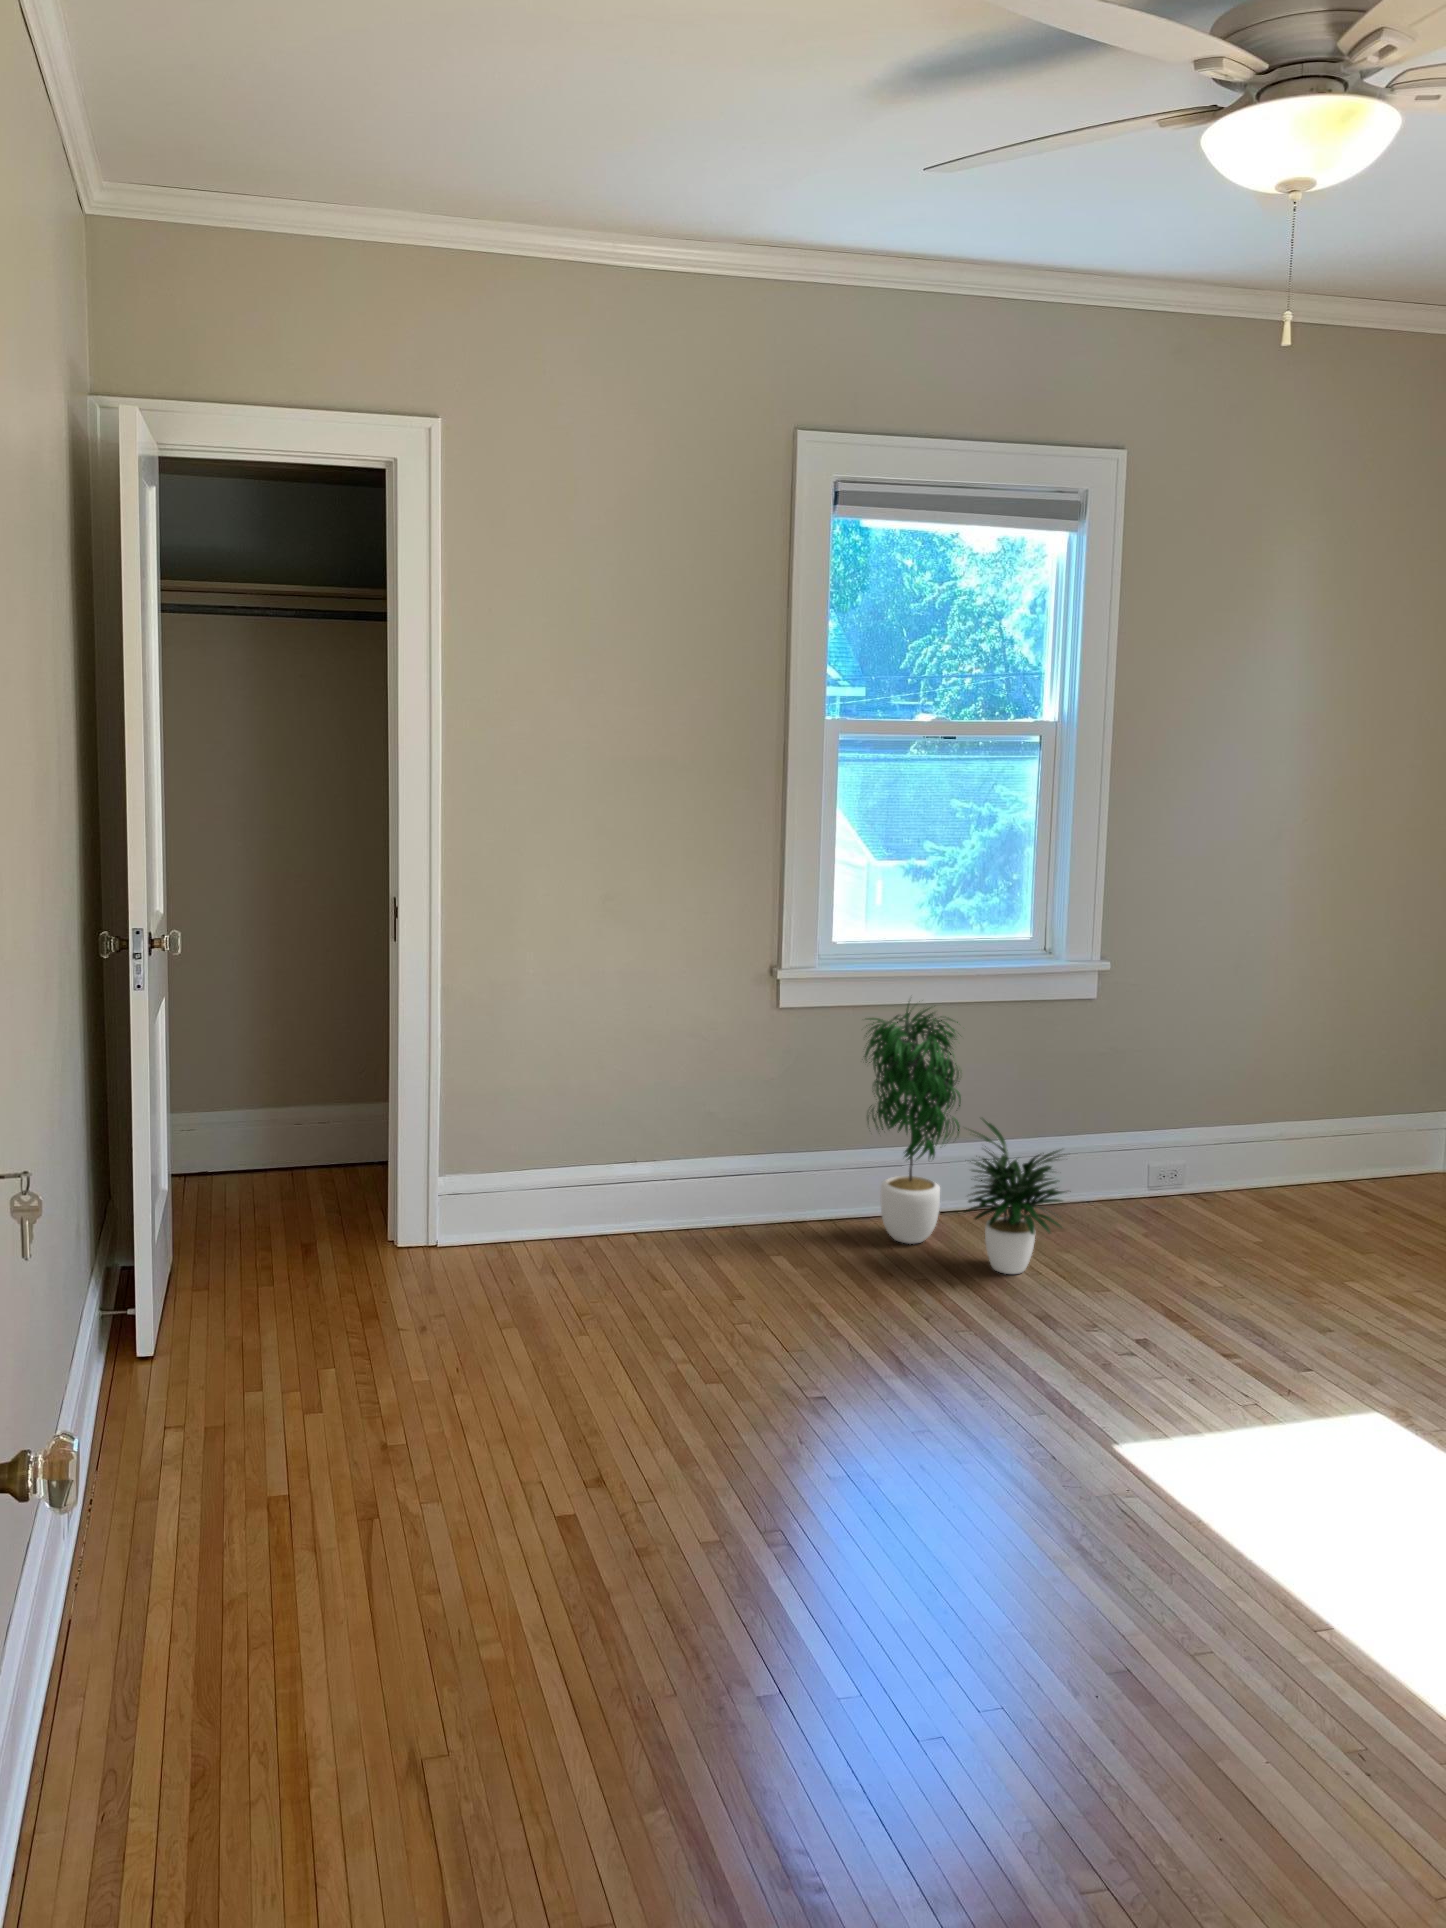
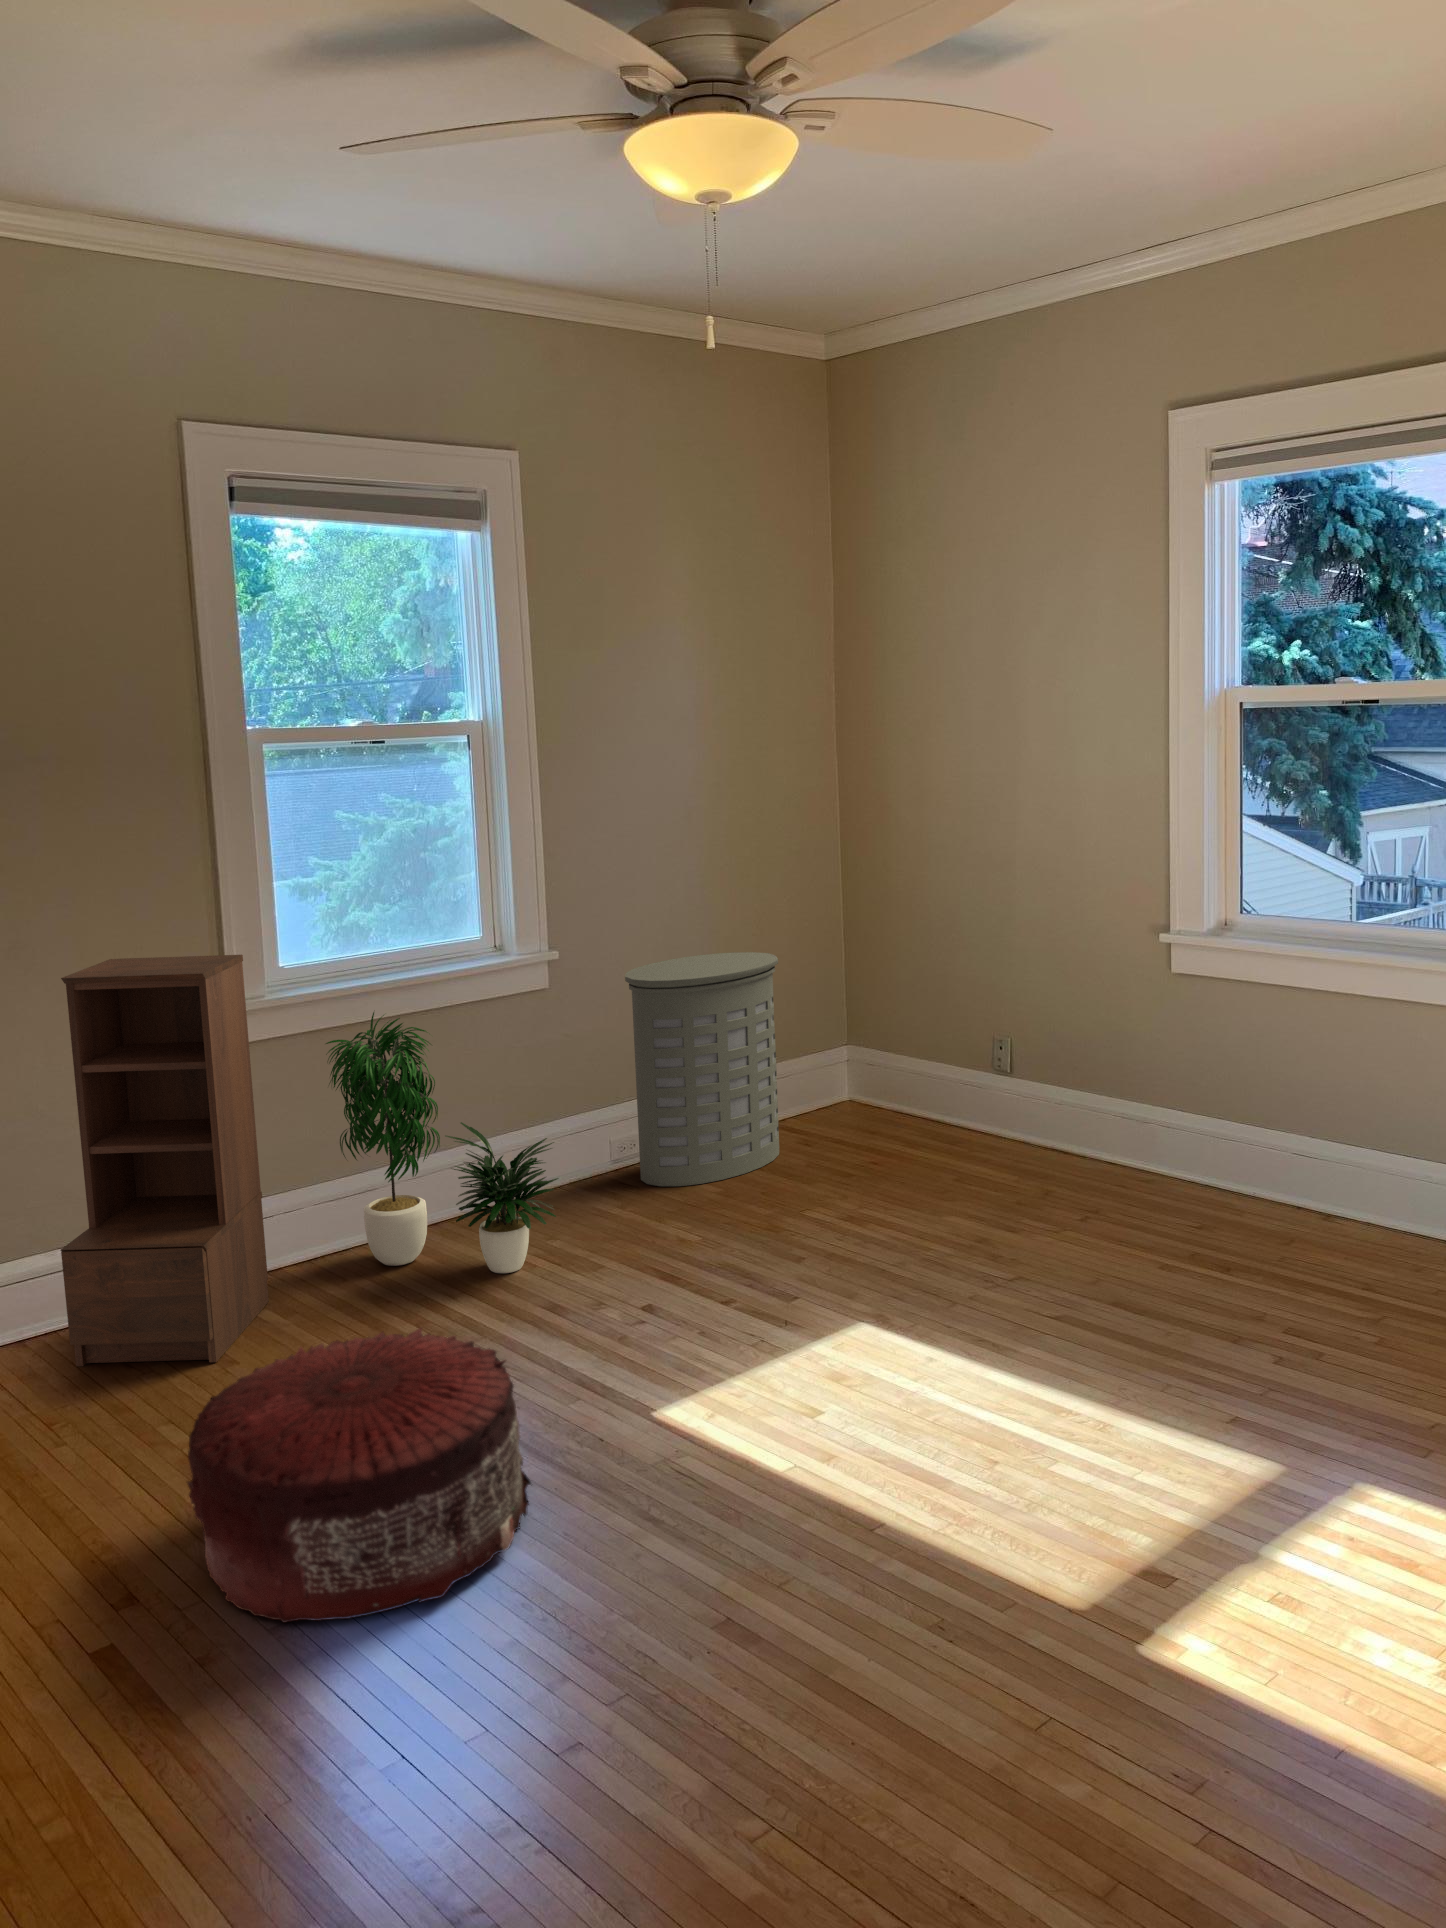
bookshelf: none [612,915,795,1292] -> present [60,955,269,1366]
laundry hamper: none [1171,988,1359,1231] -> present [625,952,779,1186]
pouf: none [661,1290,973,1553] -> present [187,1328,531,1622]

